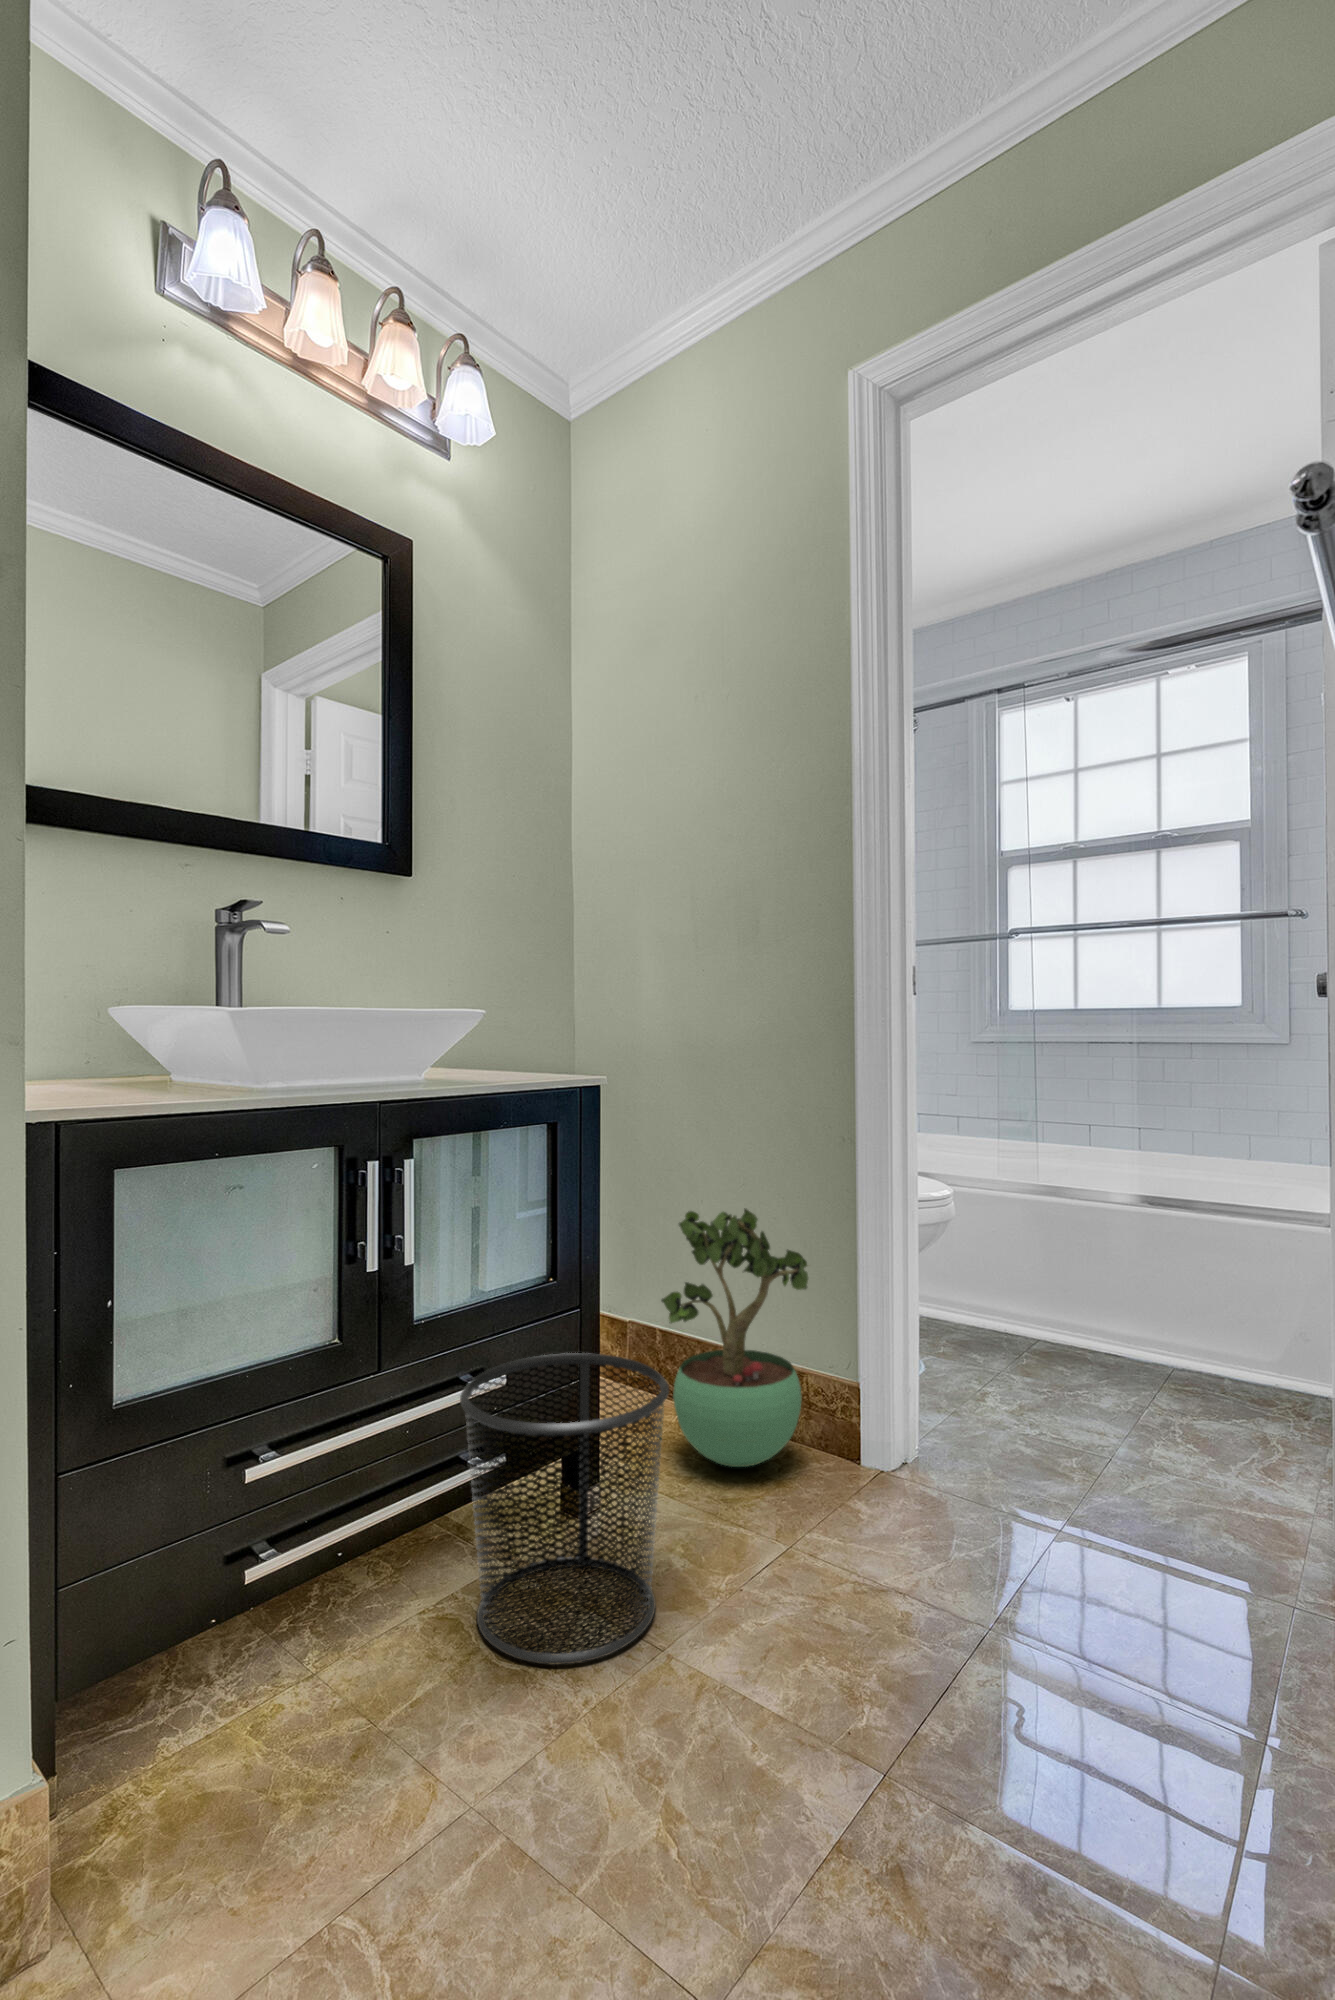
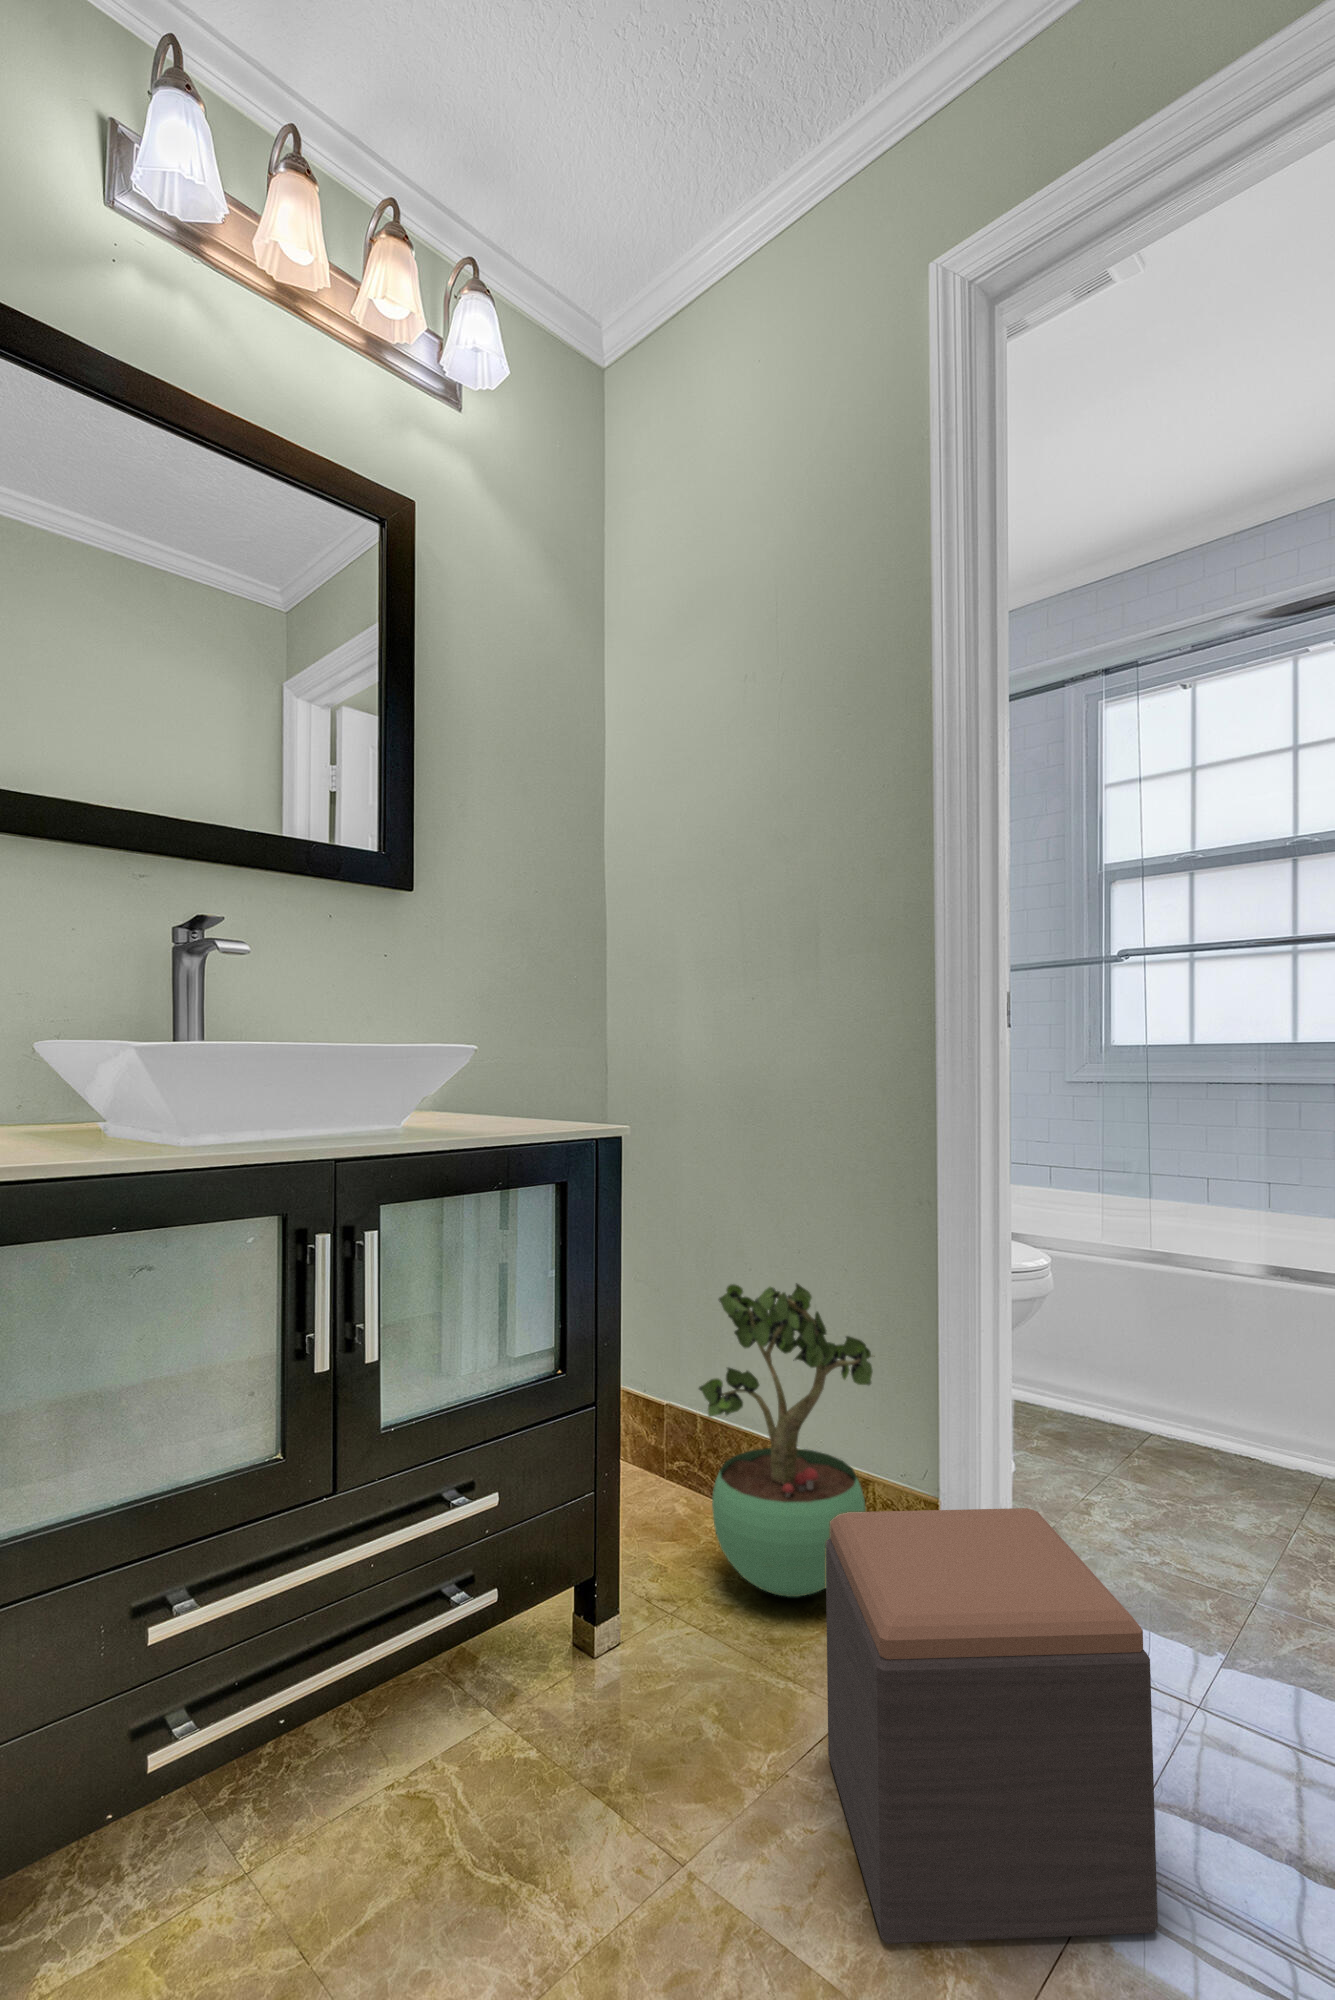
waste bin: present [460,1353,669,1665] -> none [433,1465,691,1880]
footstool: none [775,1373,1029,1689] -> present [826,1508,1158,1944]

